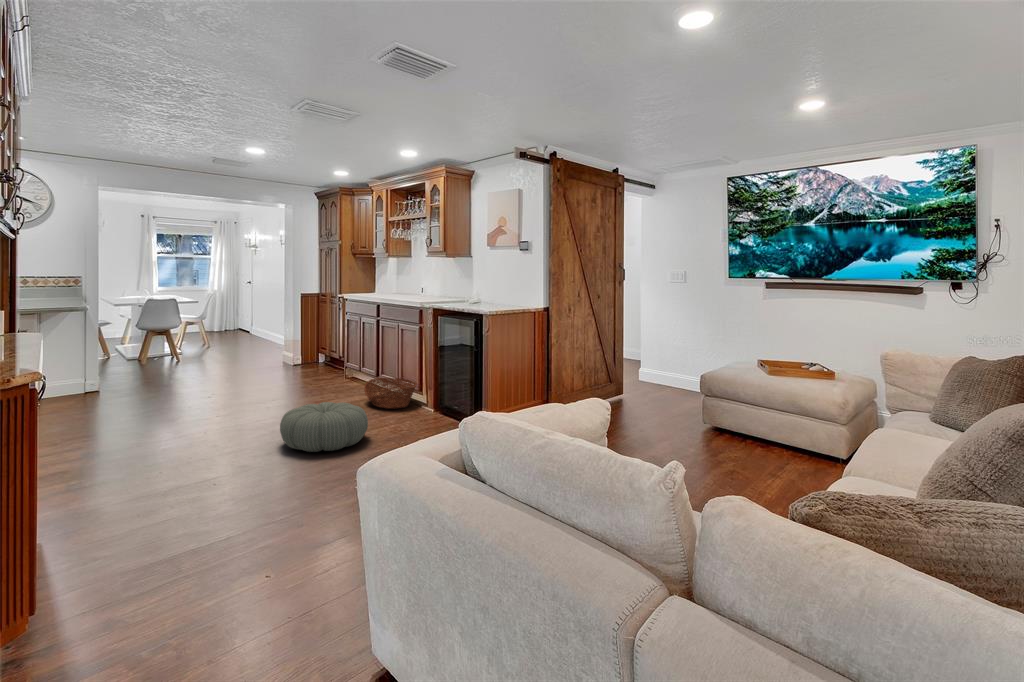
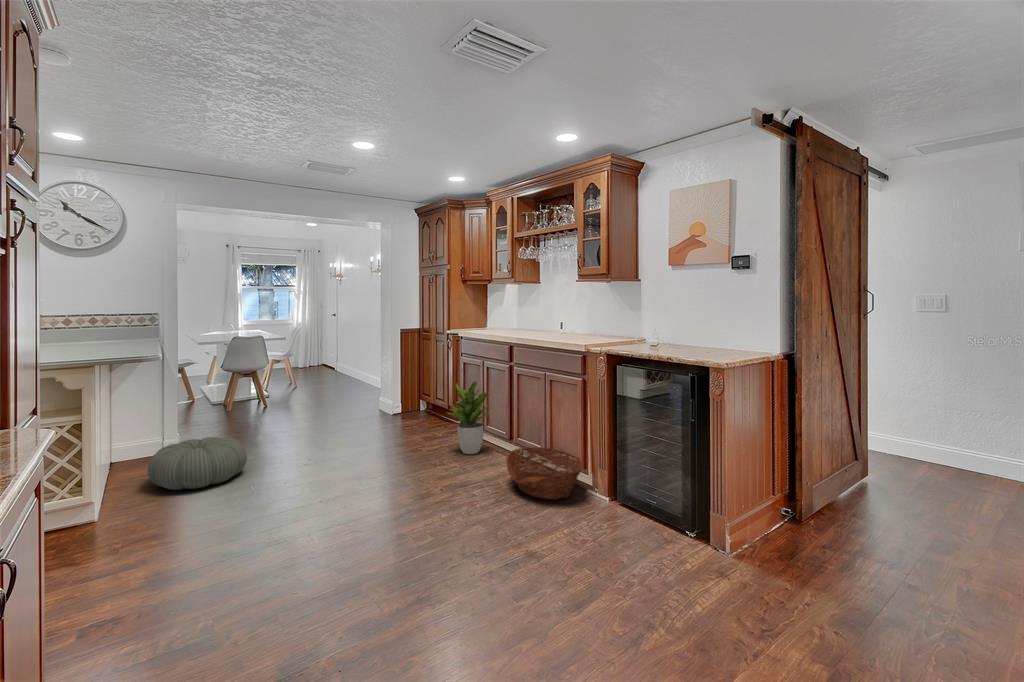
potted plant: none [327,331,366,388] -> present [448,381,494,454]
pouf: present [280,402,368,452] -> present [148,437,247,490]

